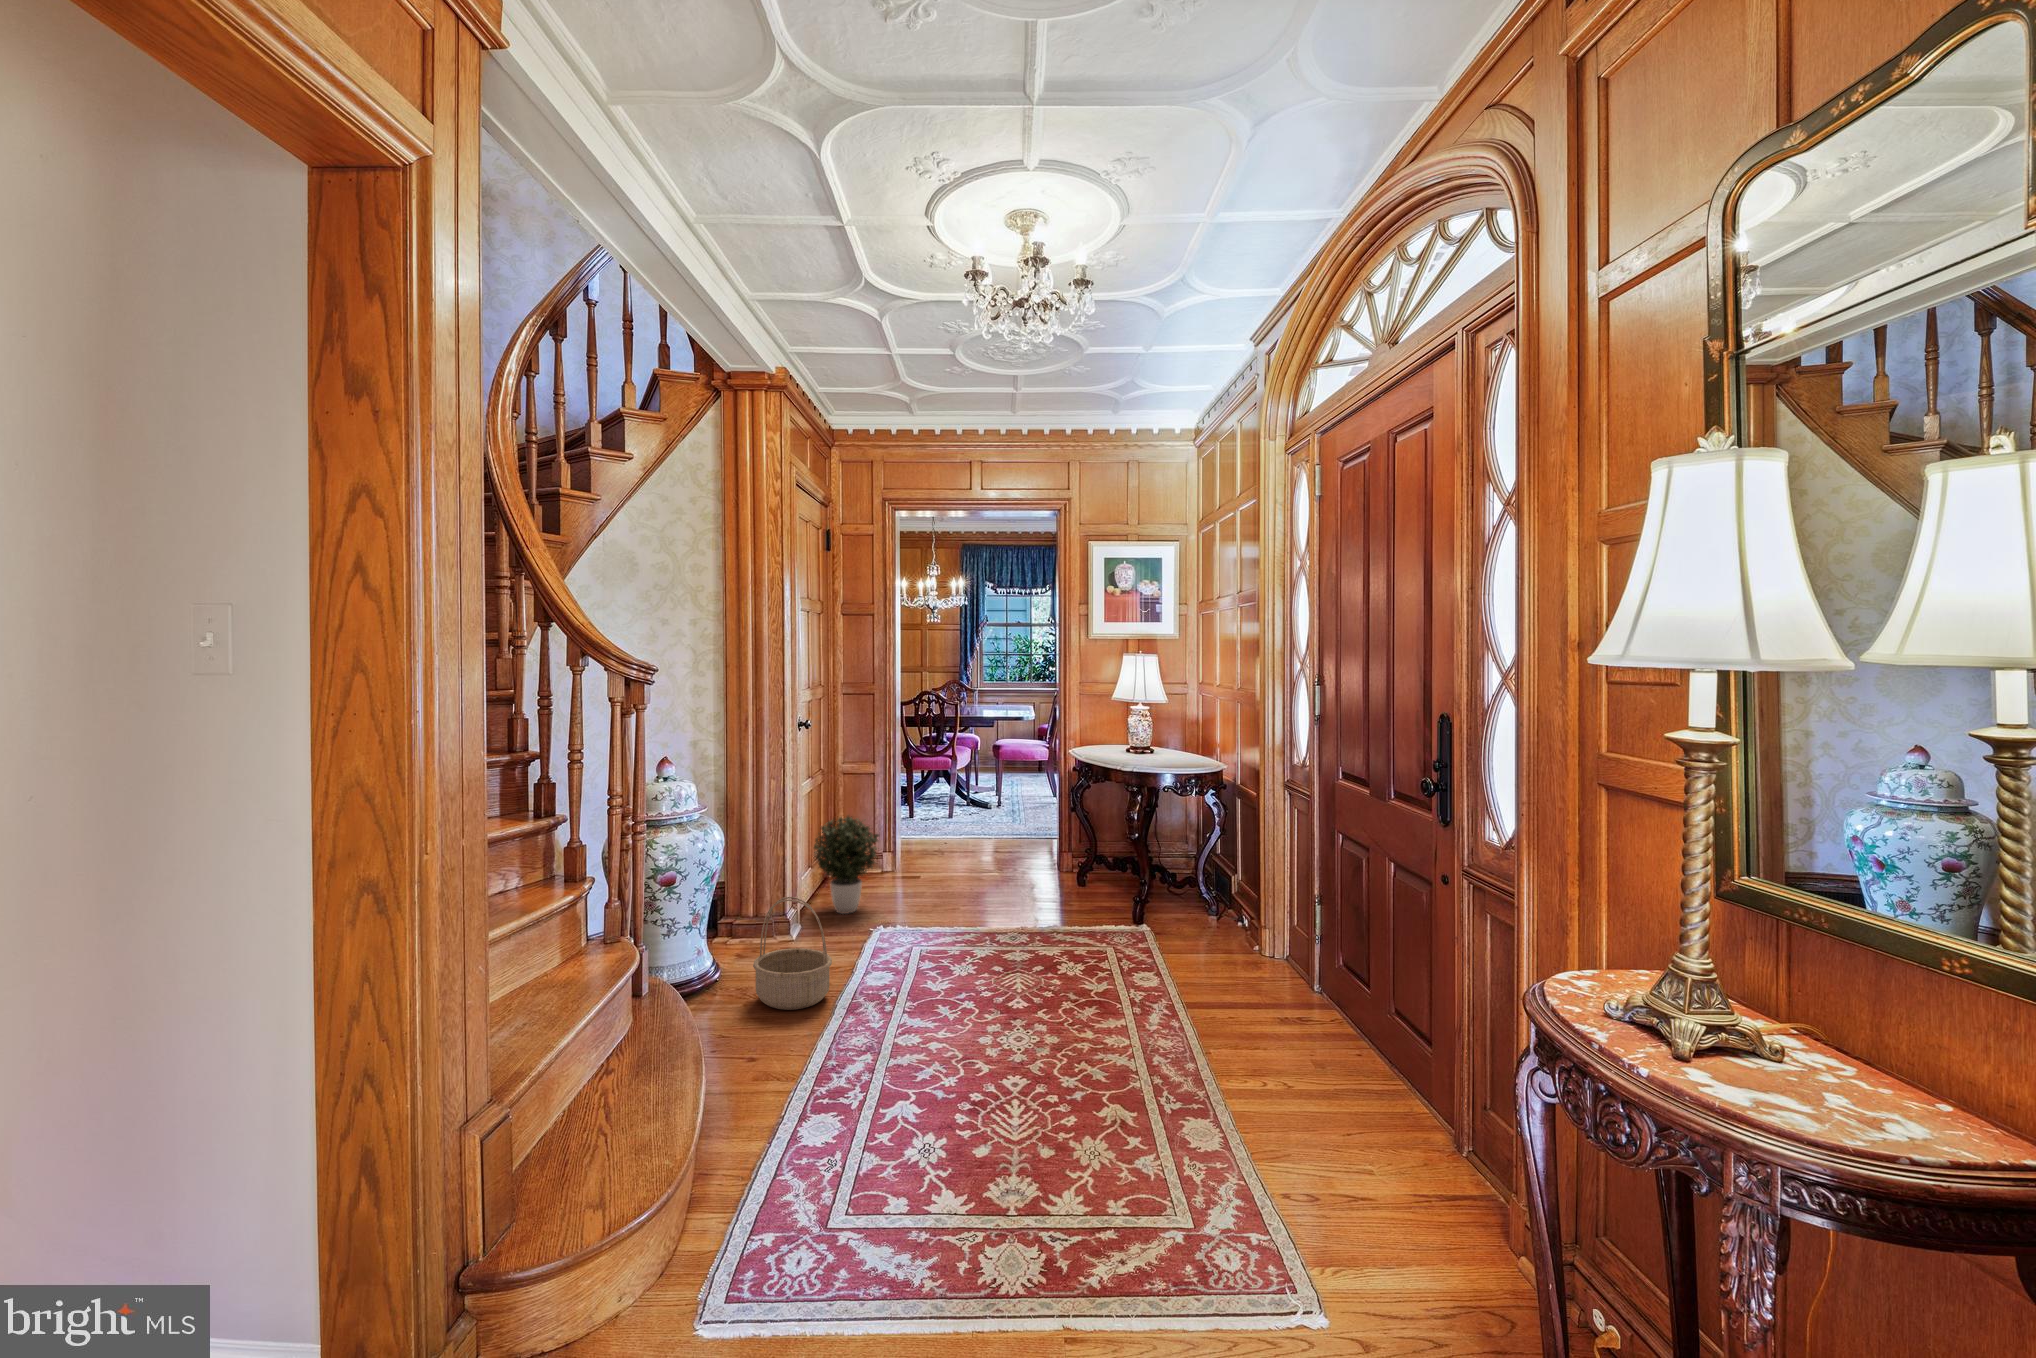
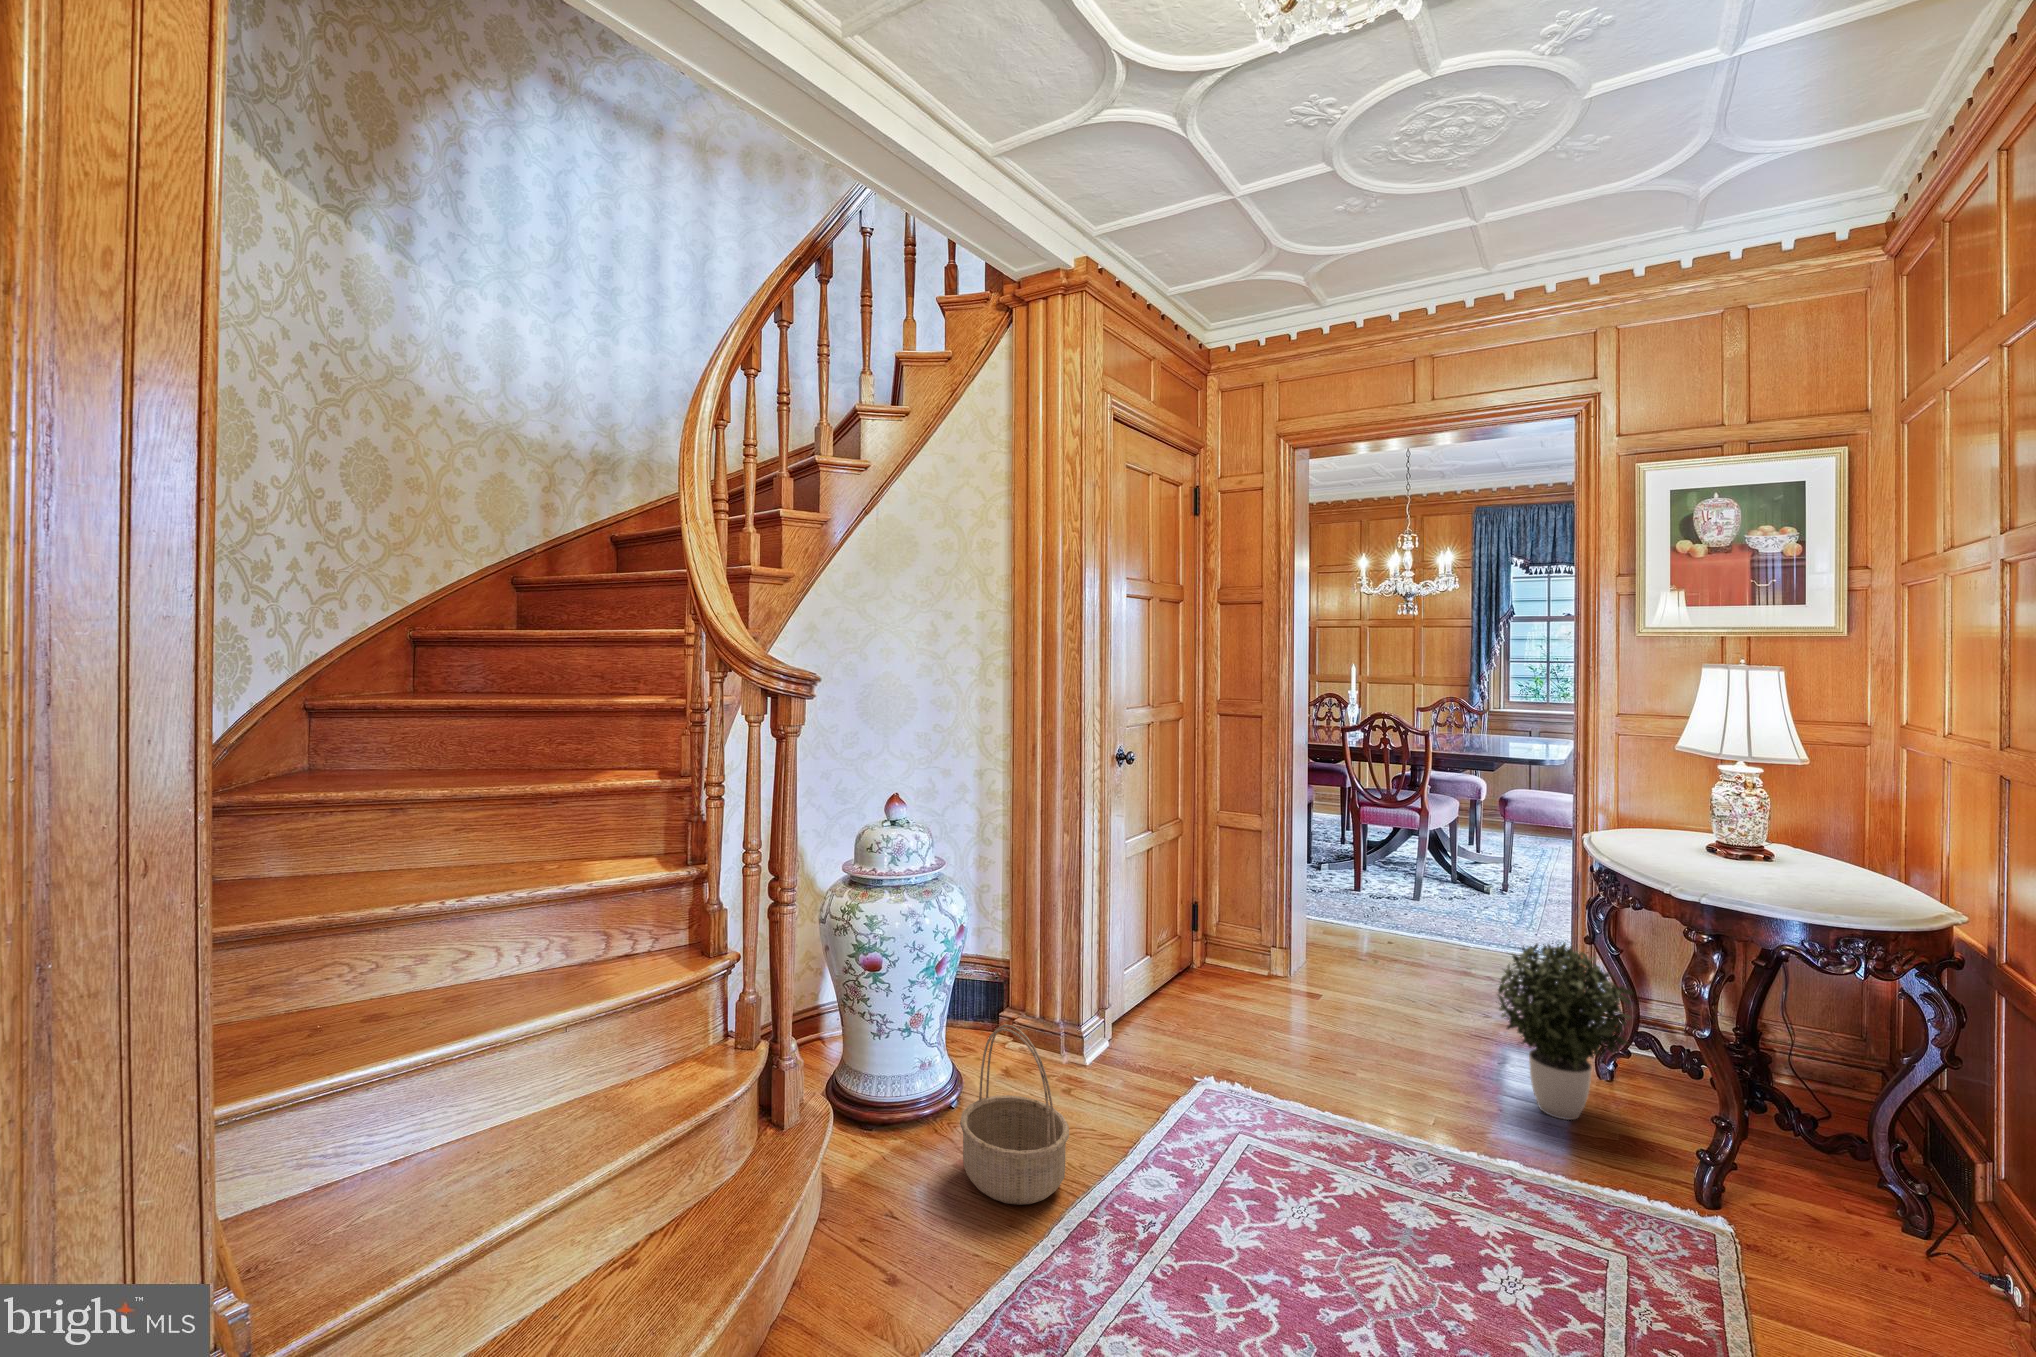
potted plant: present [814,816,879,914] -> present [1498,943,1633,1120]

